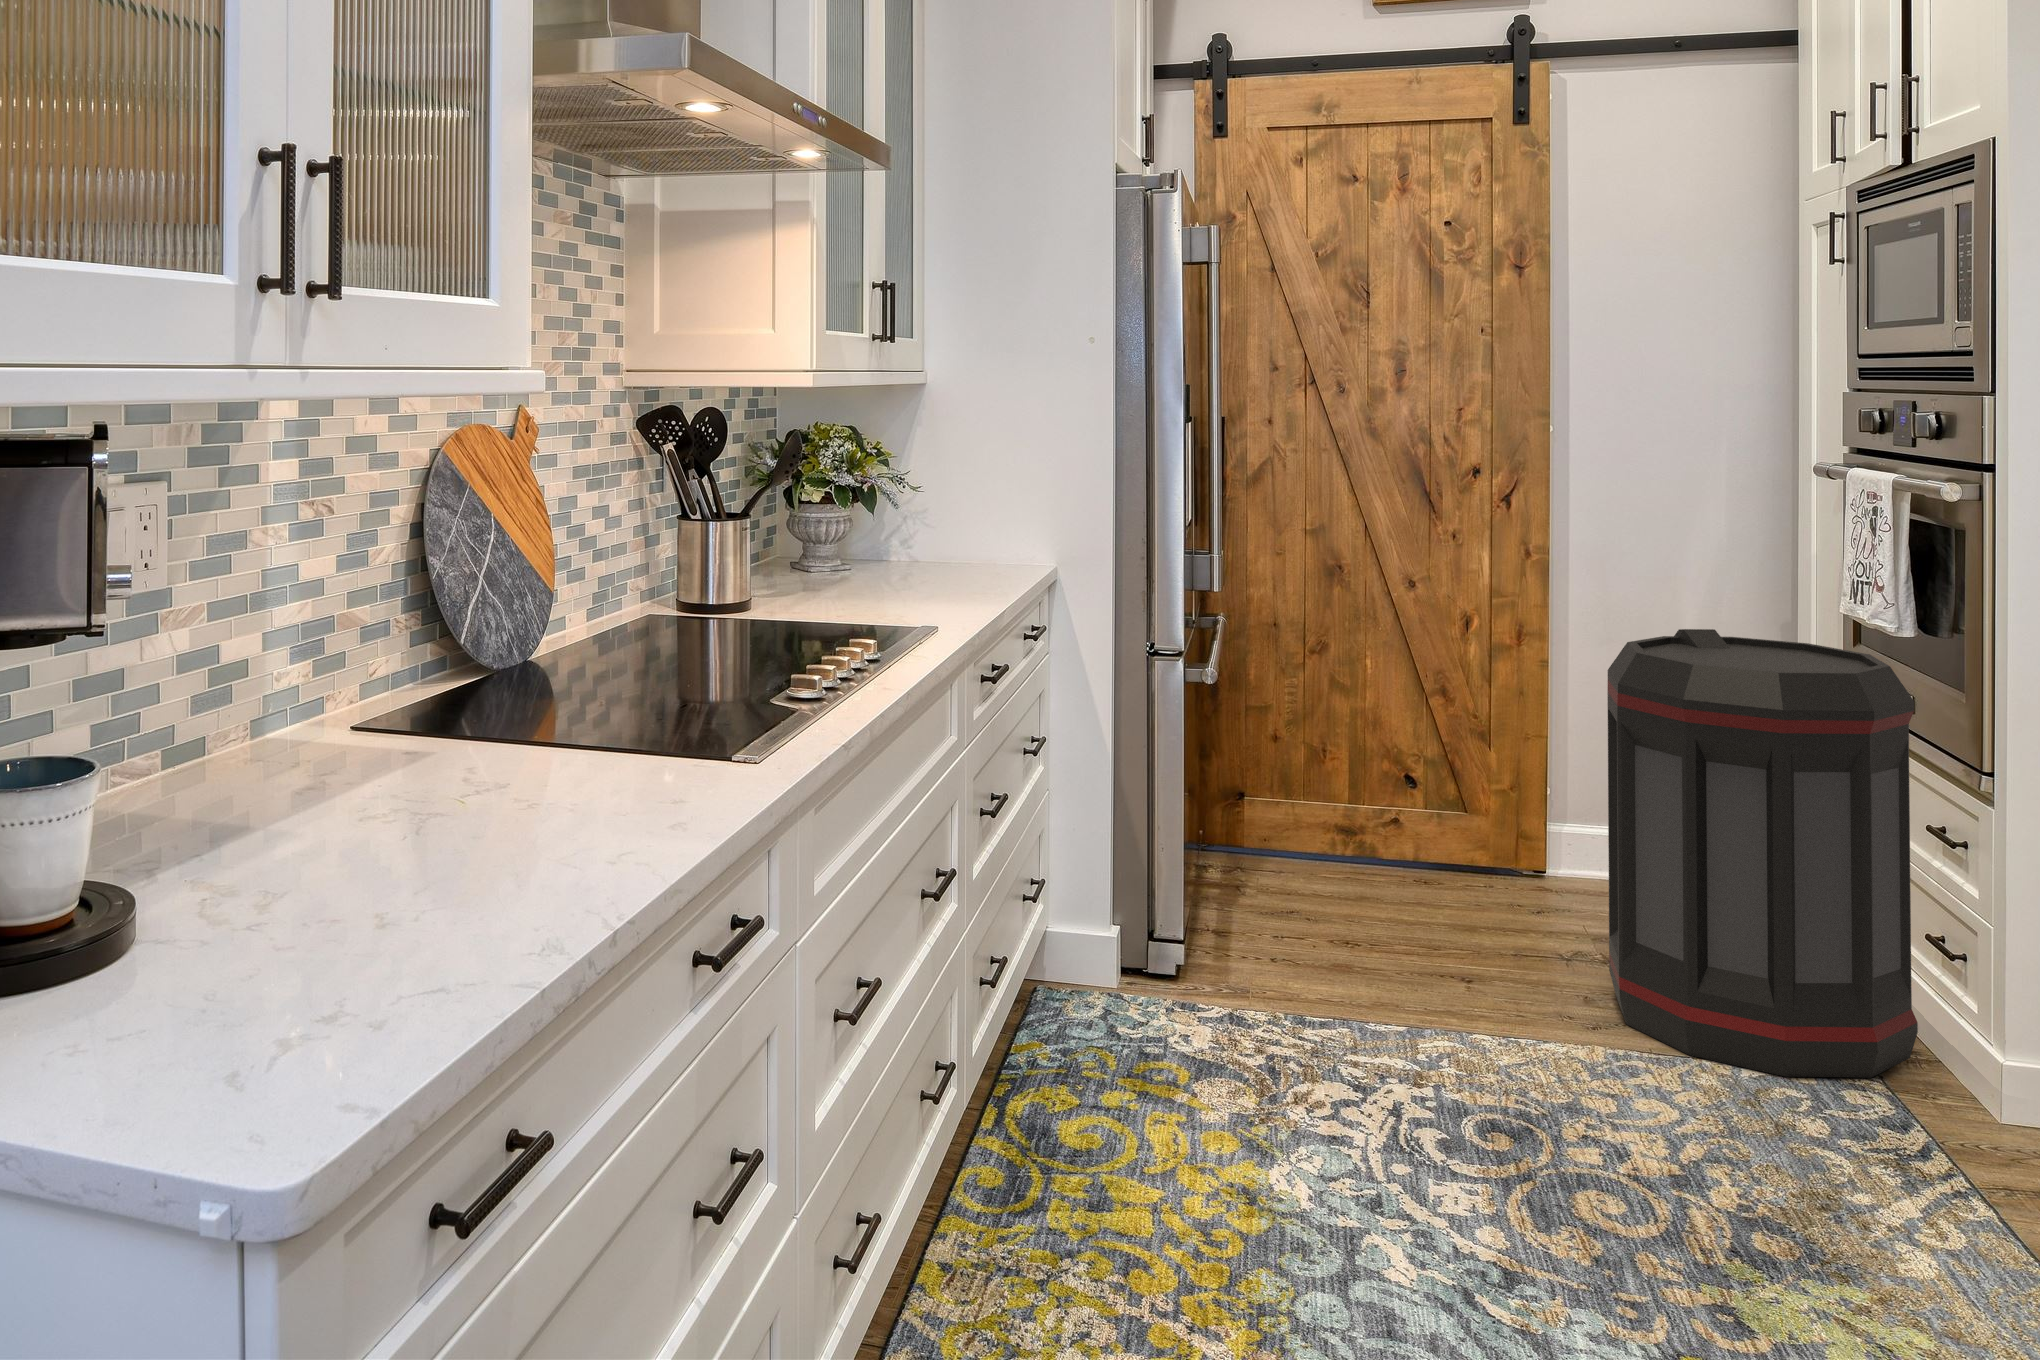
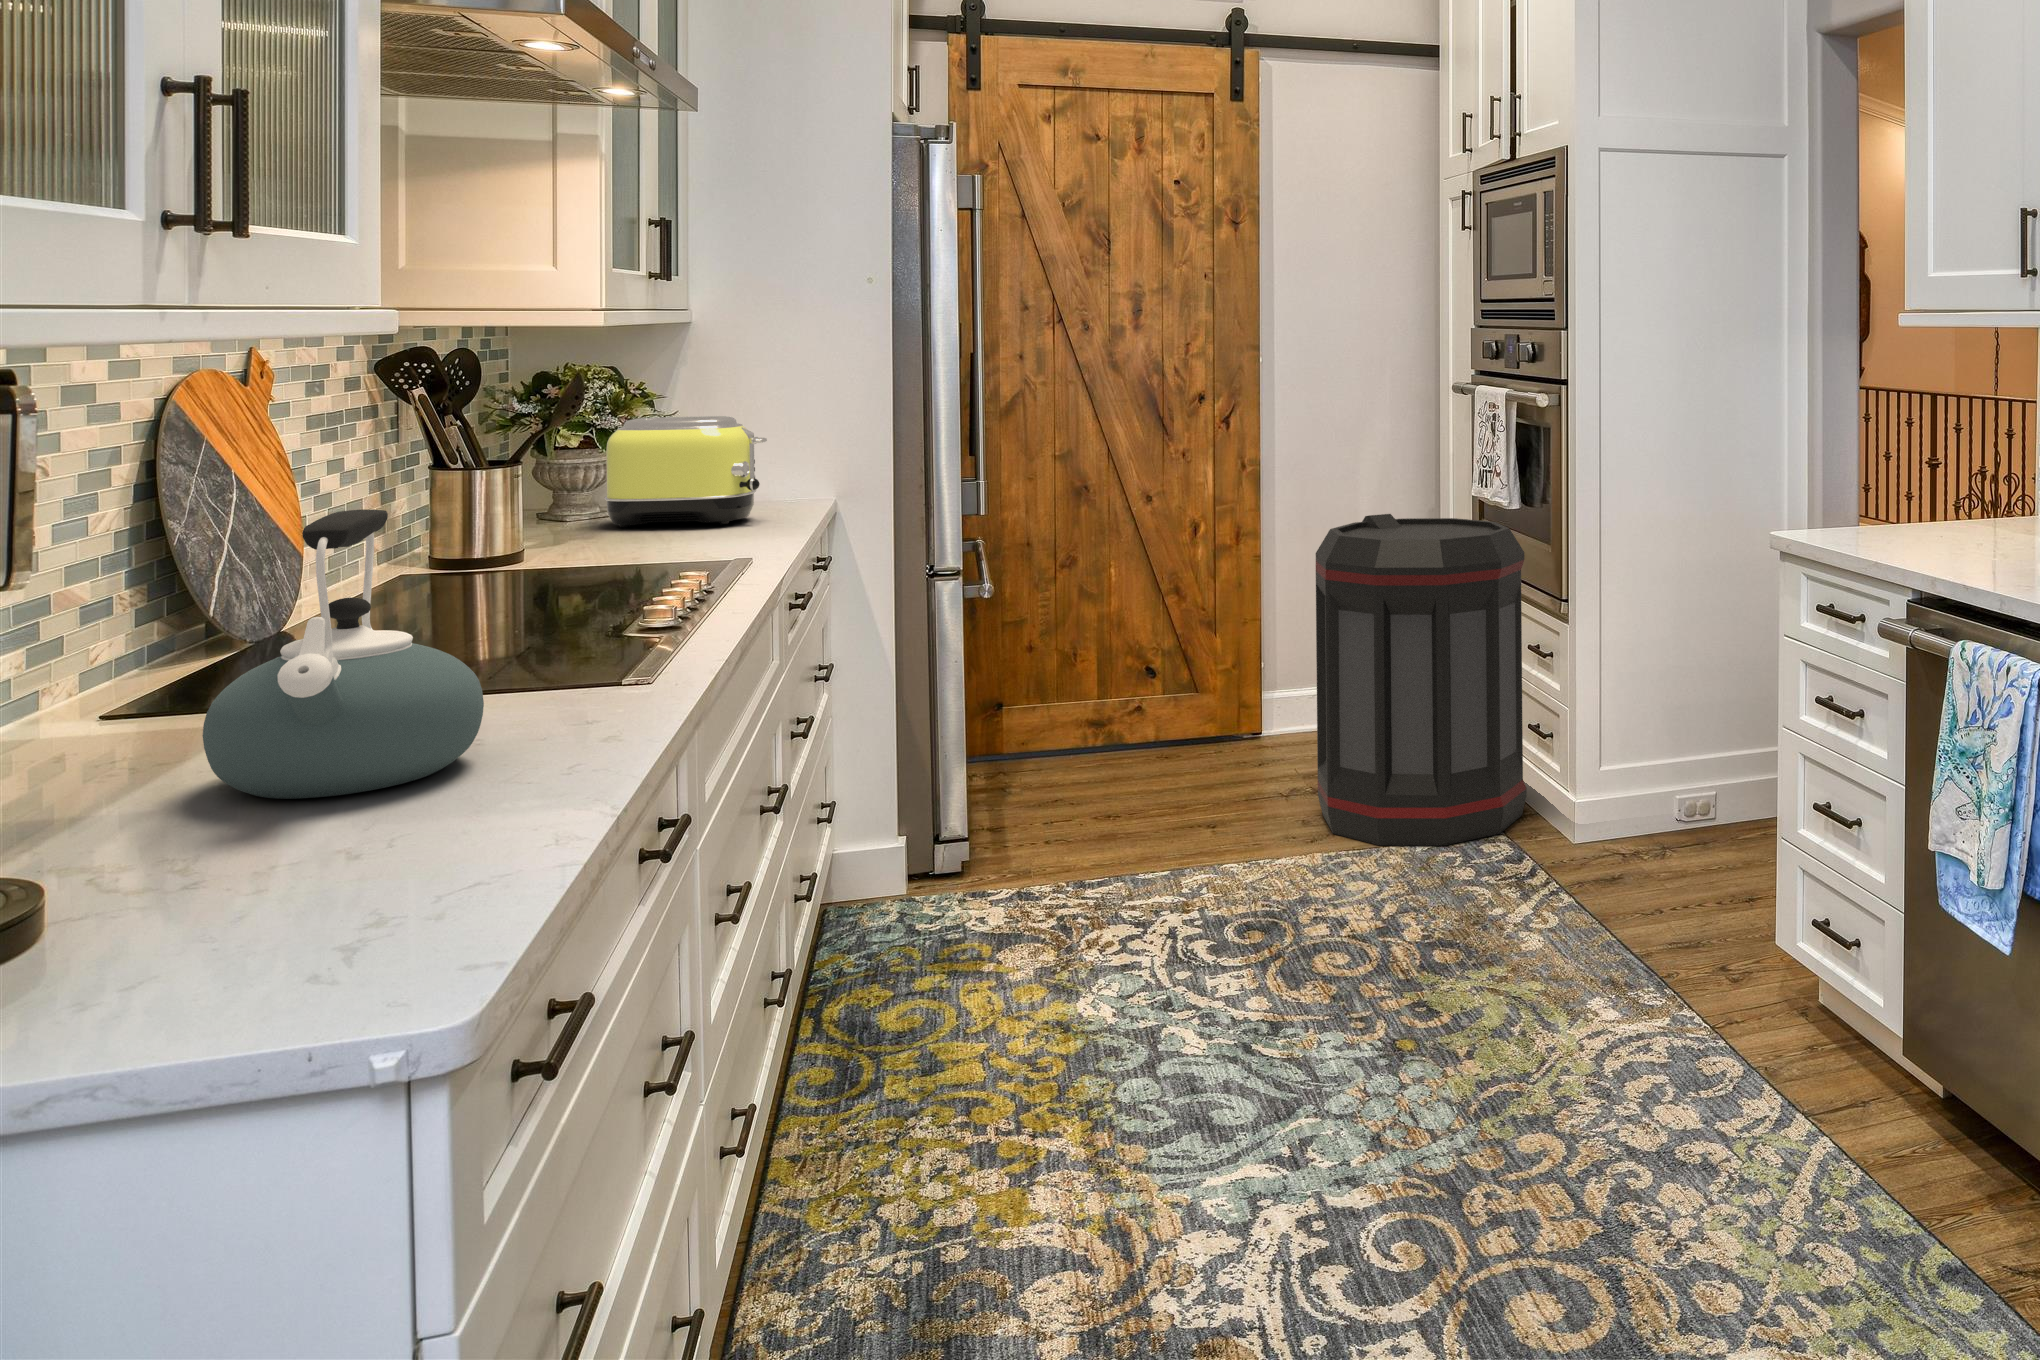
toaster: none [837,472,980,582] -> present [604,416,767,527]
kettle: none [352,568,576,847] -> present [203,509,484,799]

